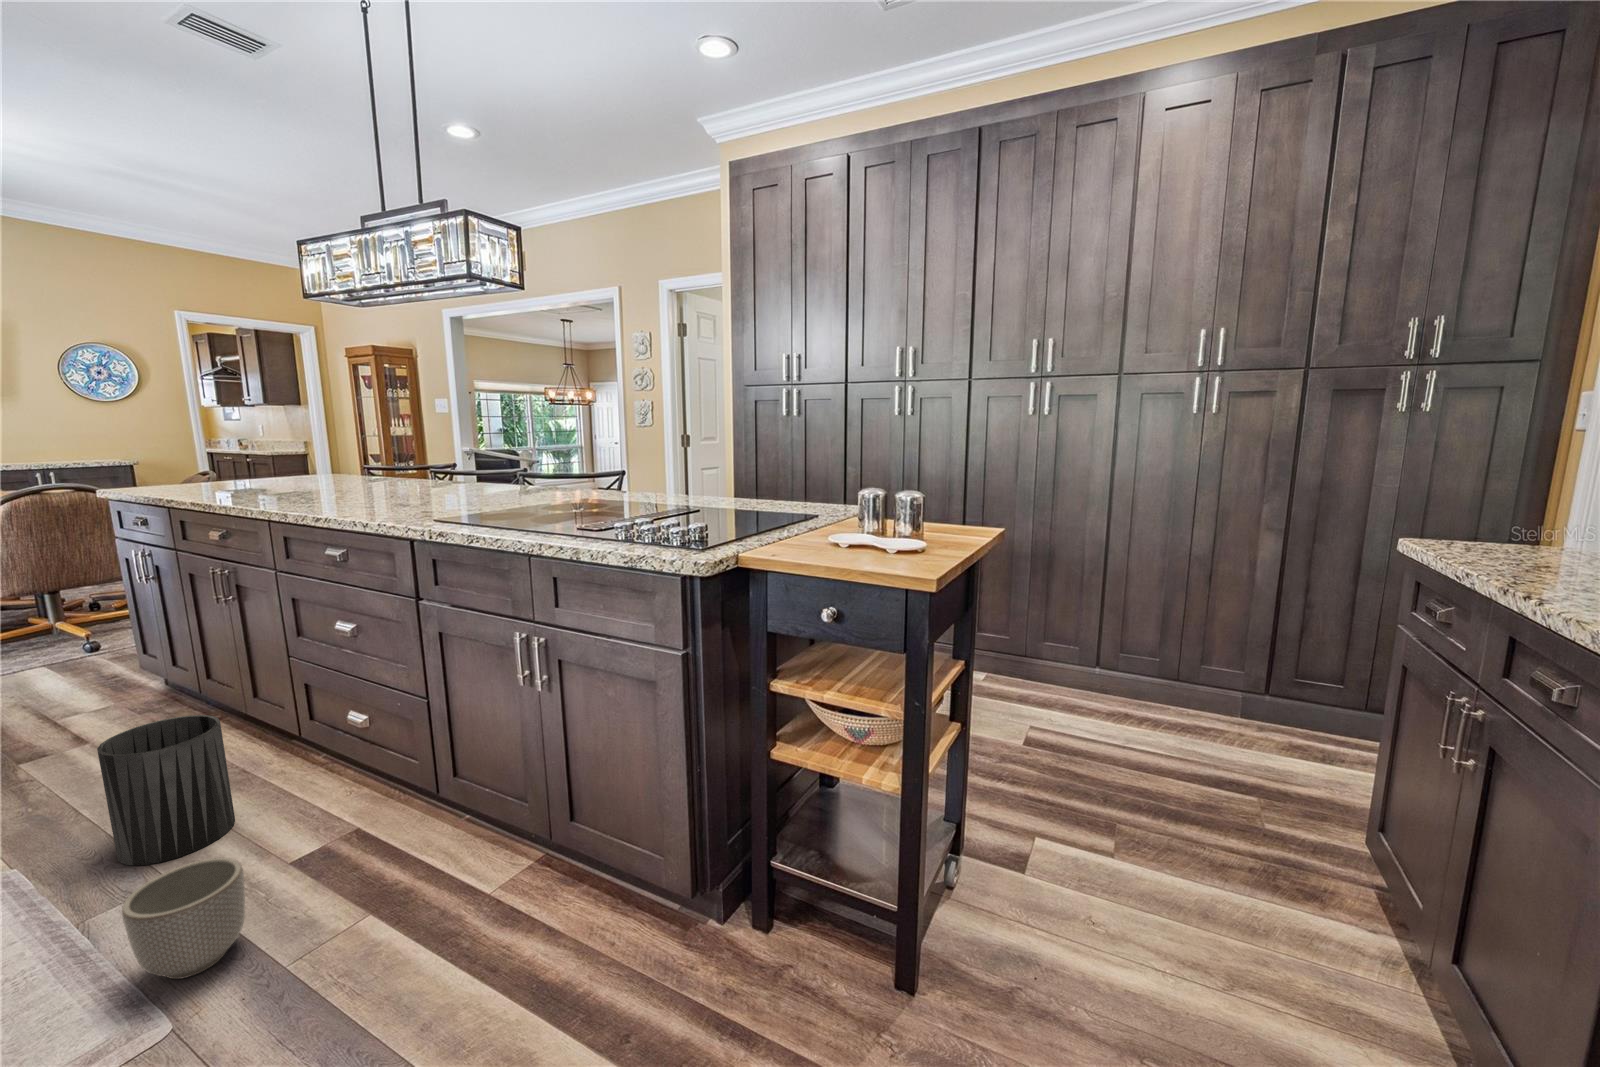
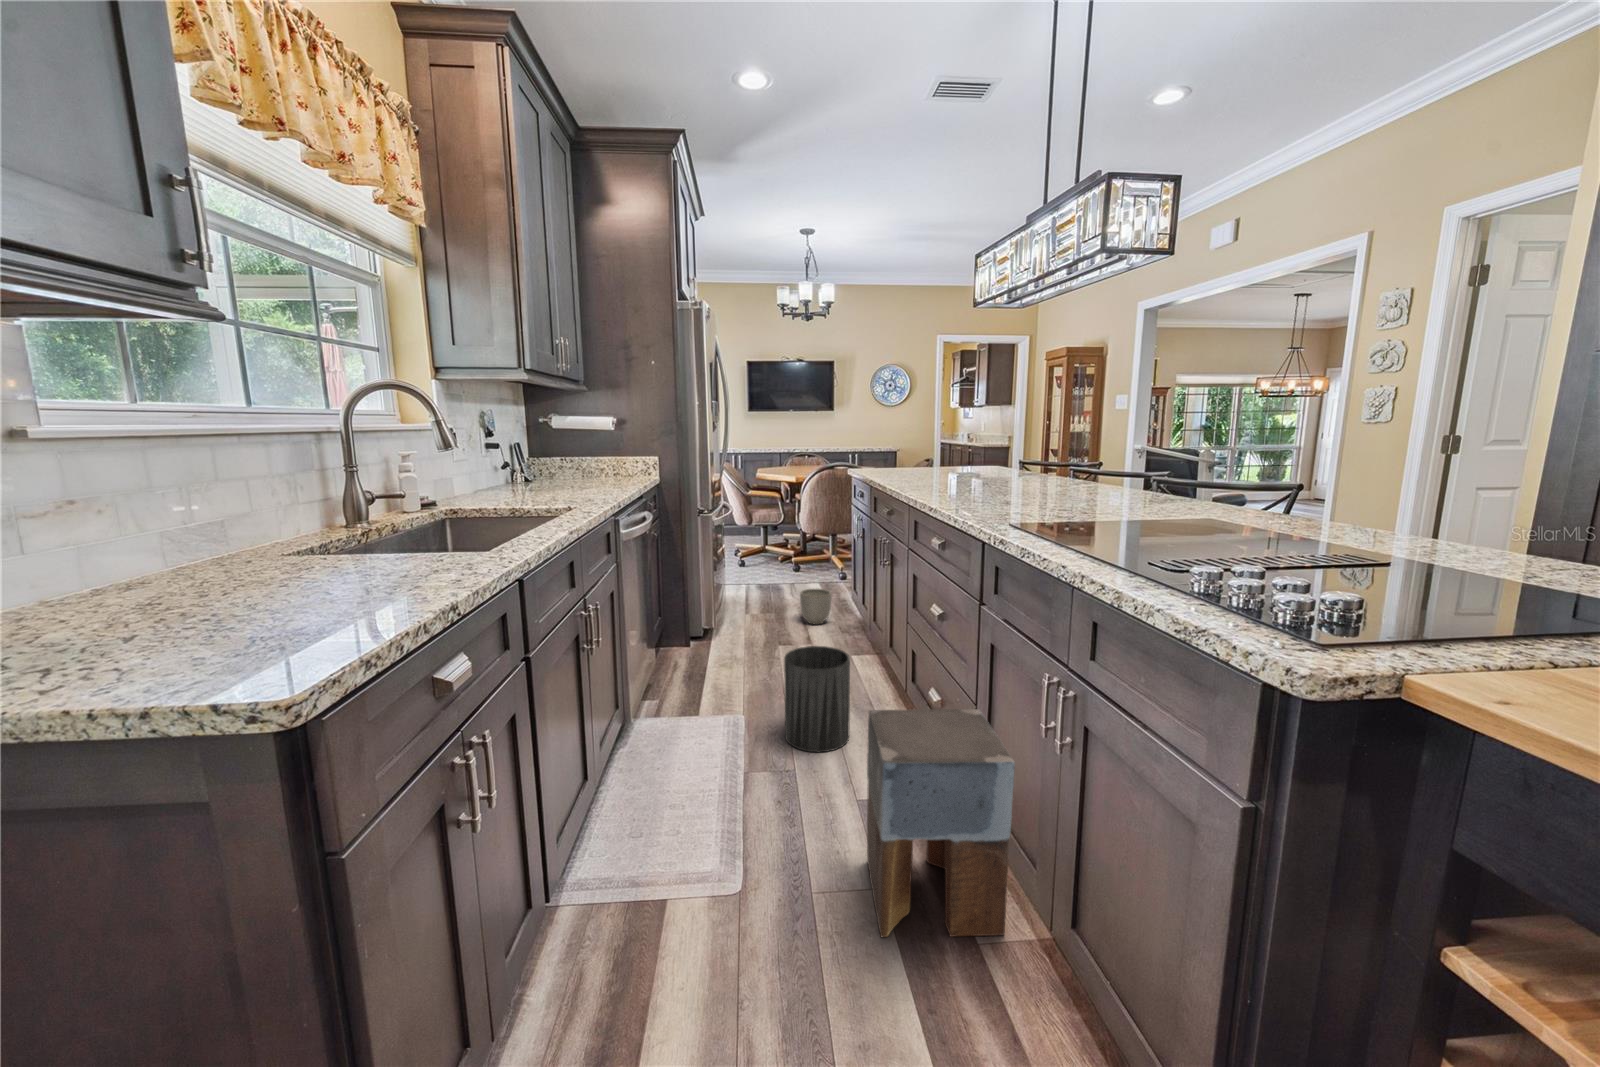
stool: none [316,698,509,949] -> present [867,709,1015,937]
planter: present [122,858,245,979] -> present [800,589,832,625]

